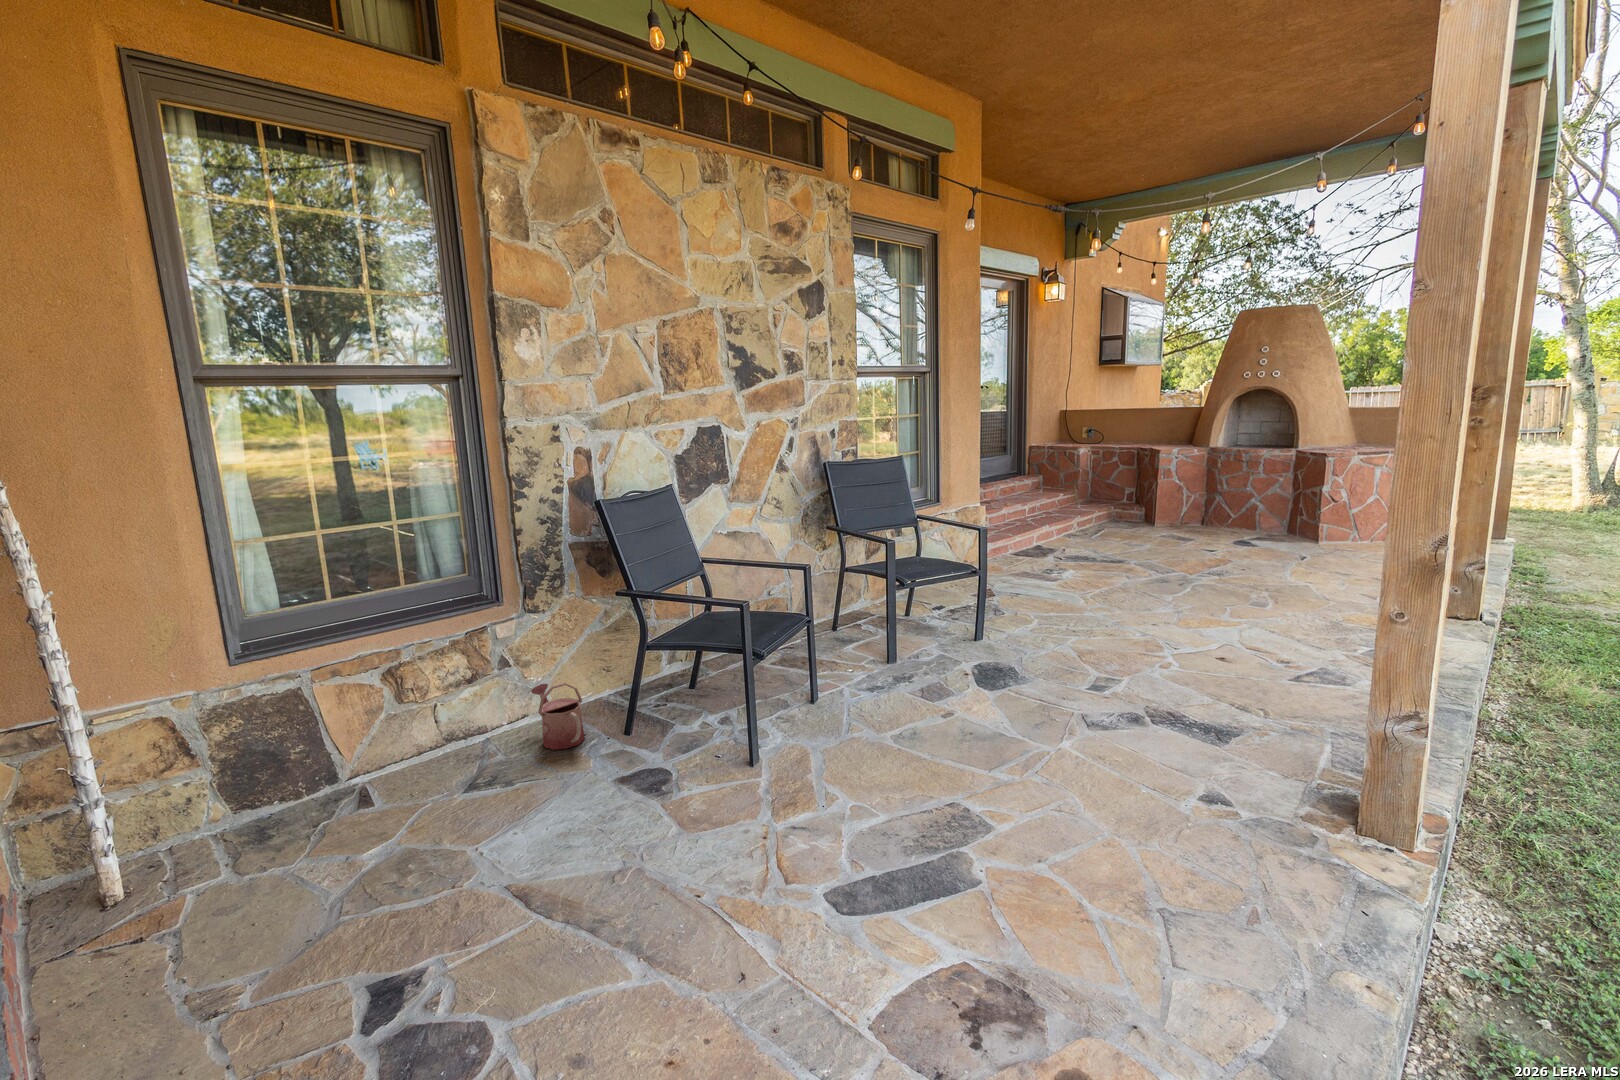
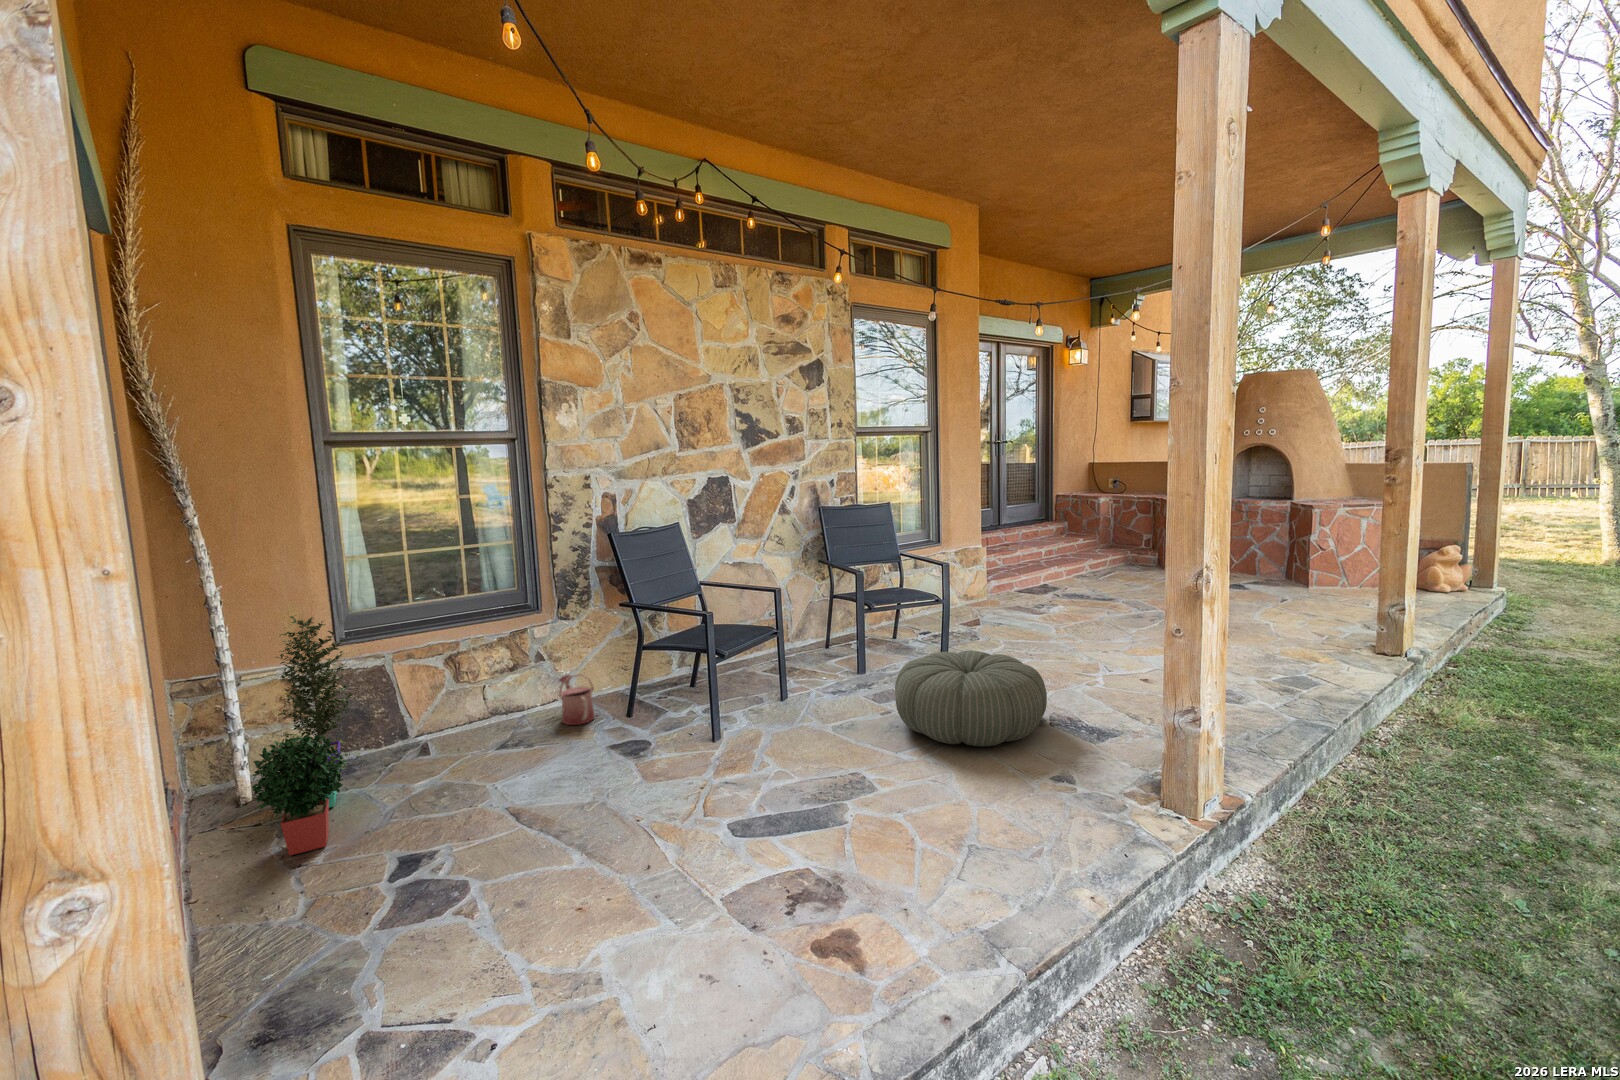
potted plant: none [141,628,294,985] -> present [252,615,360,855]
pouf: none [963,632,1150,749] -> present [895,650,1047,746]

